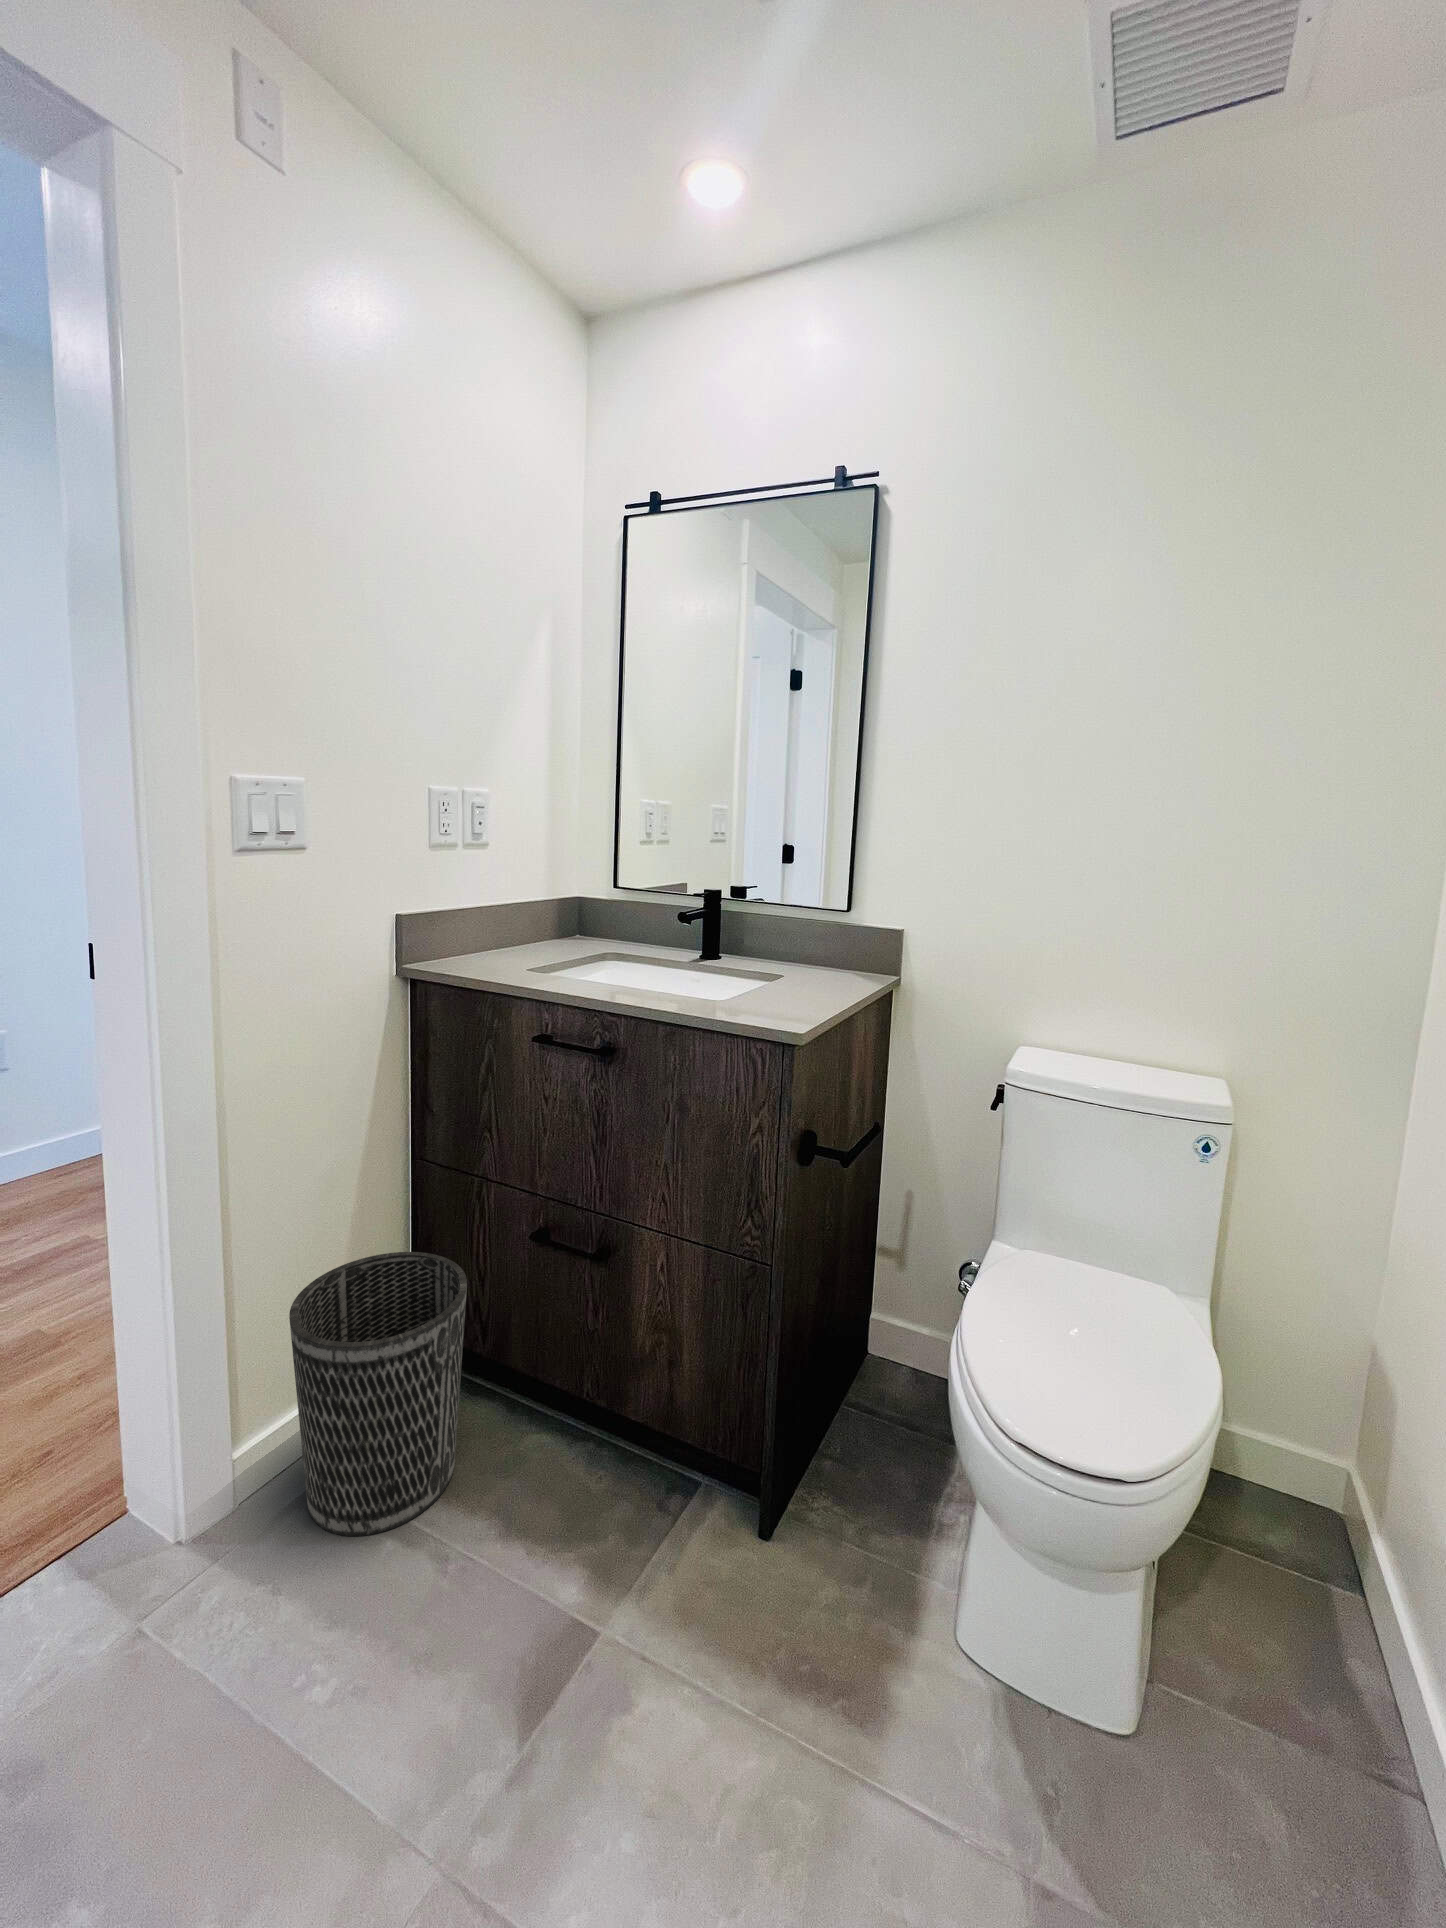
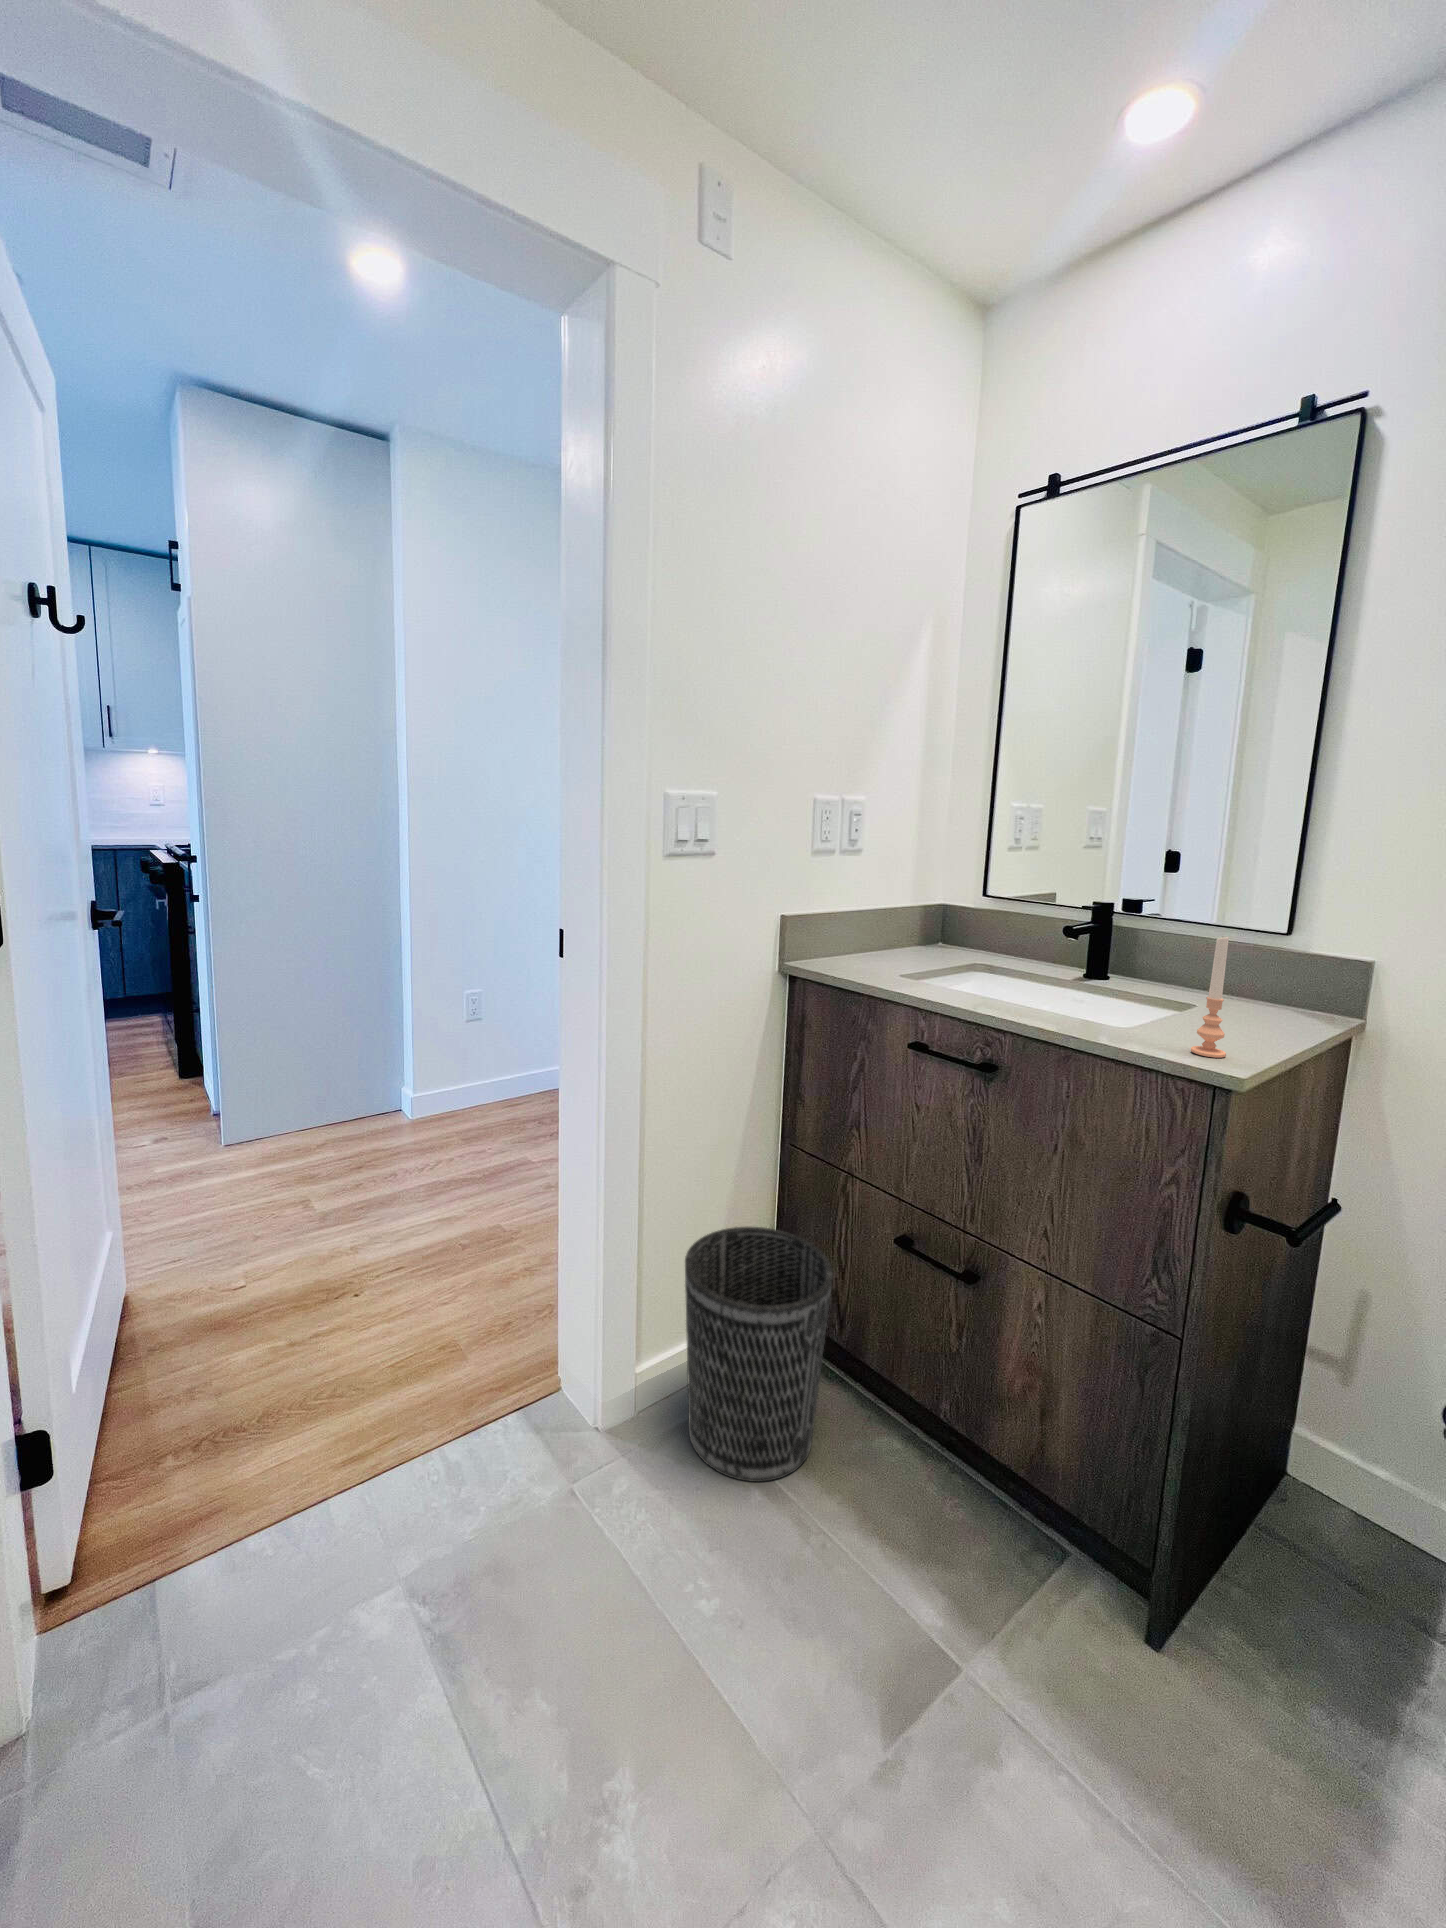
candle: none [768,914,794,1019] -> present [1191,937,1229,1058]

